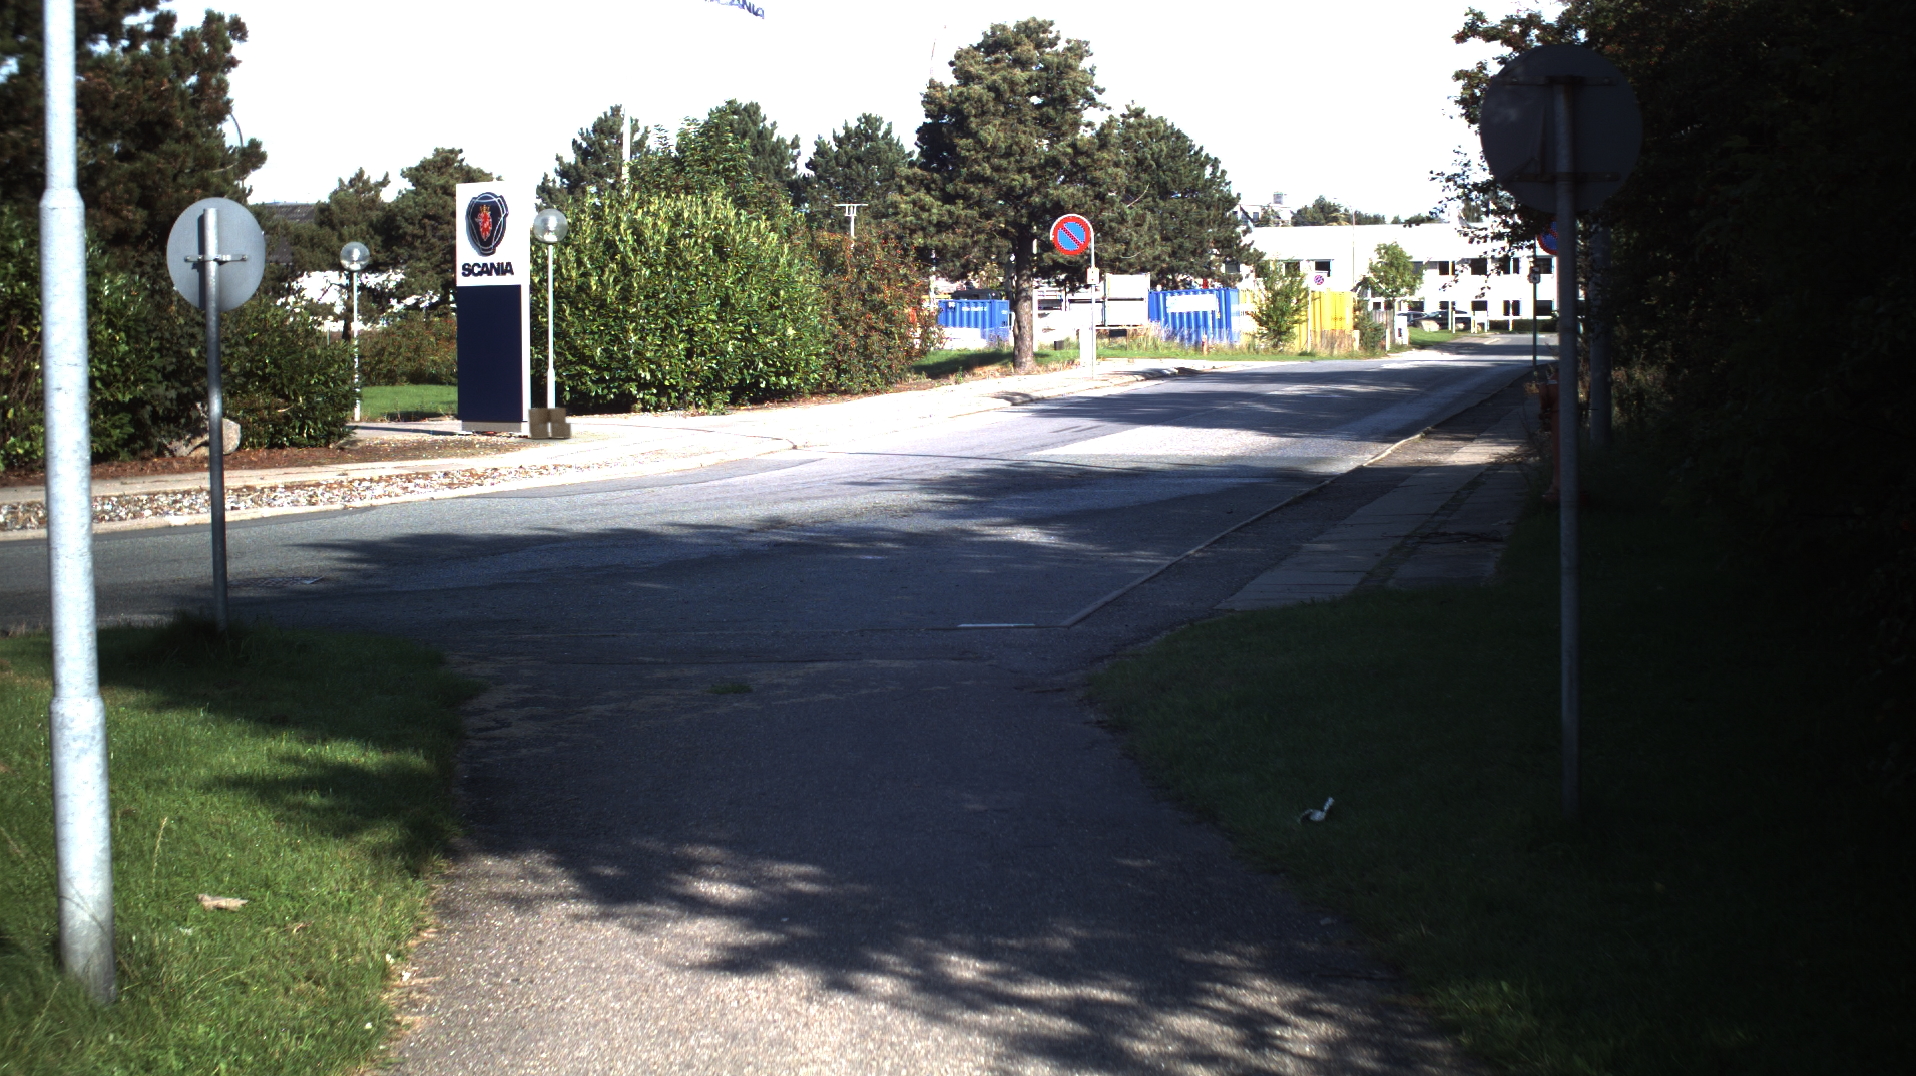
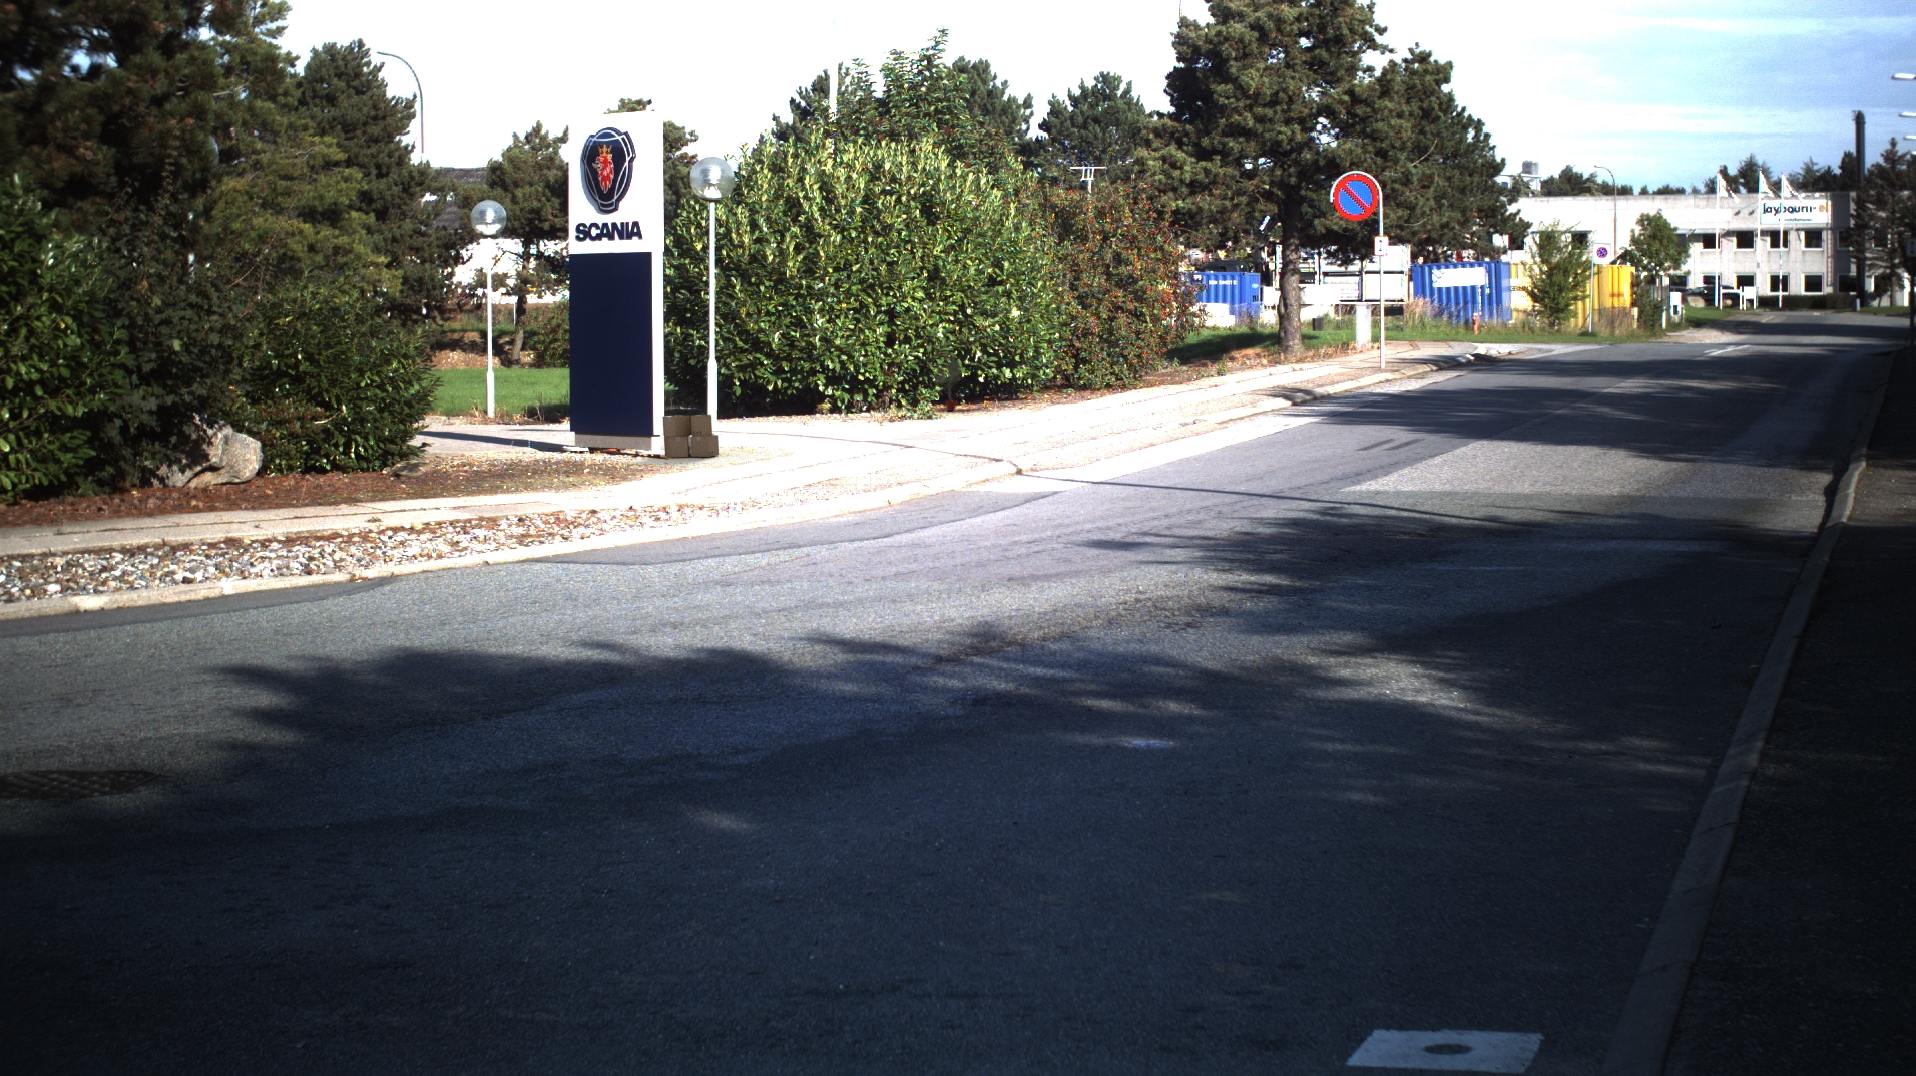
potted tree: none [724,365,748,410] -> present [935,355,962,411]

